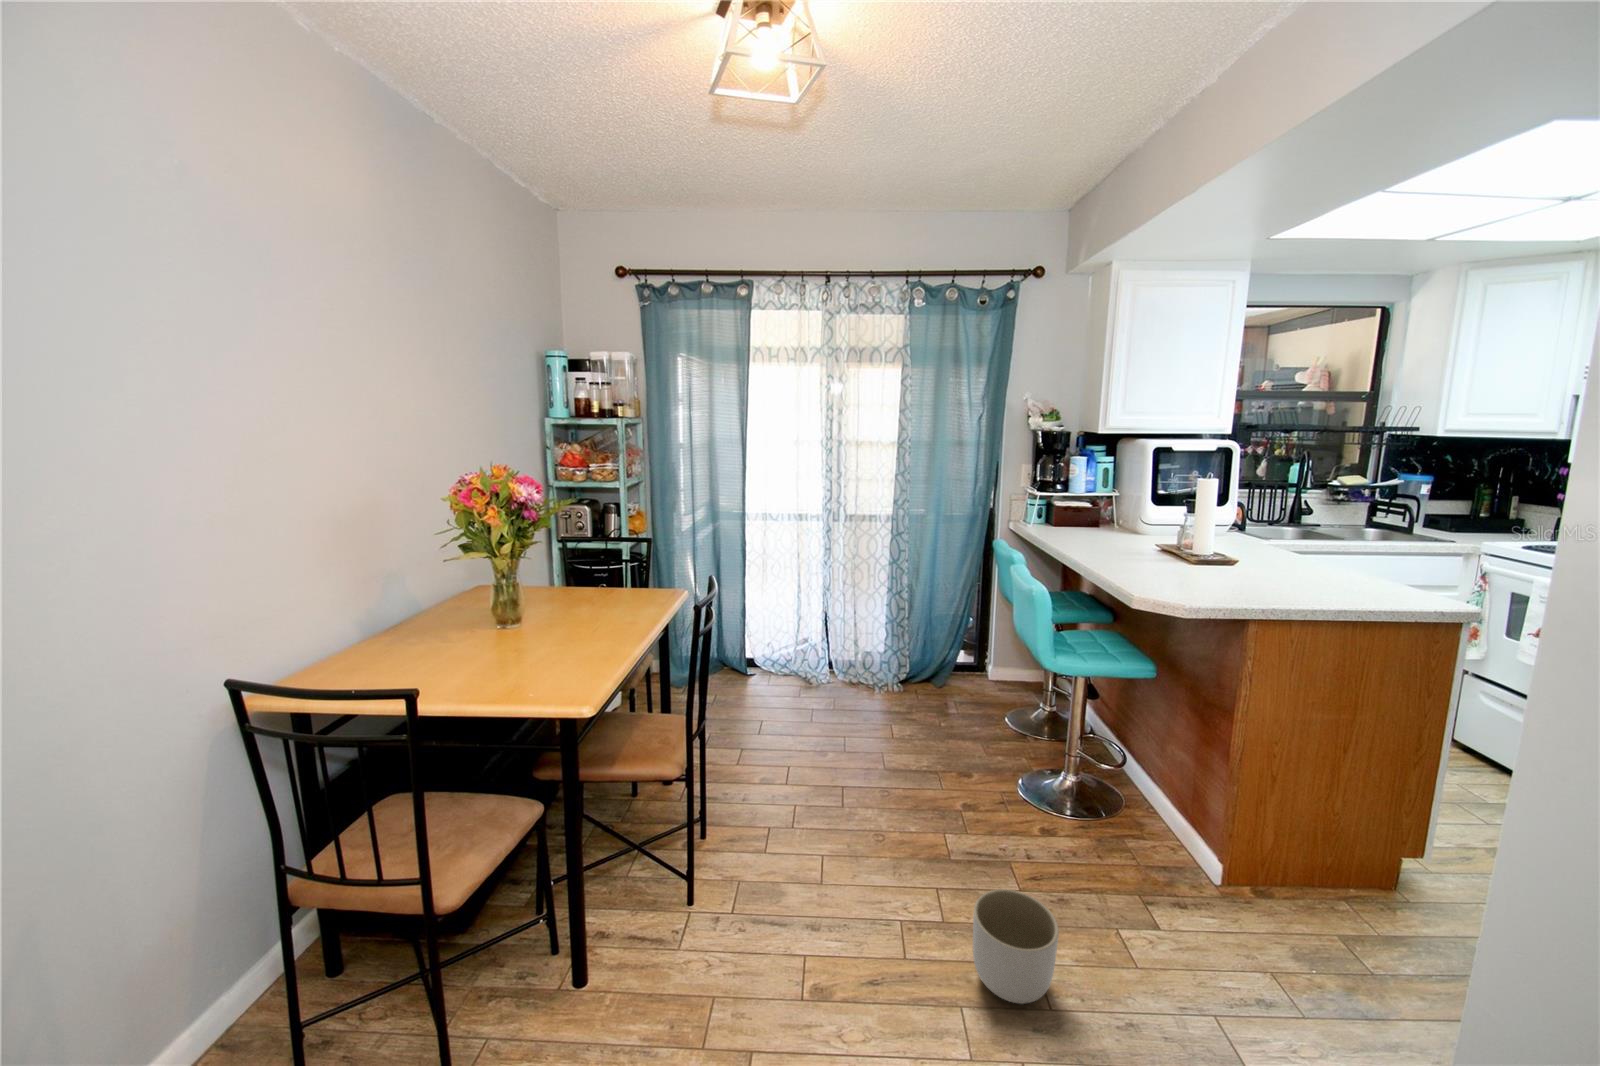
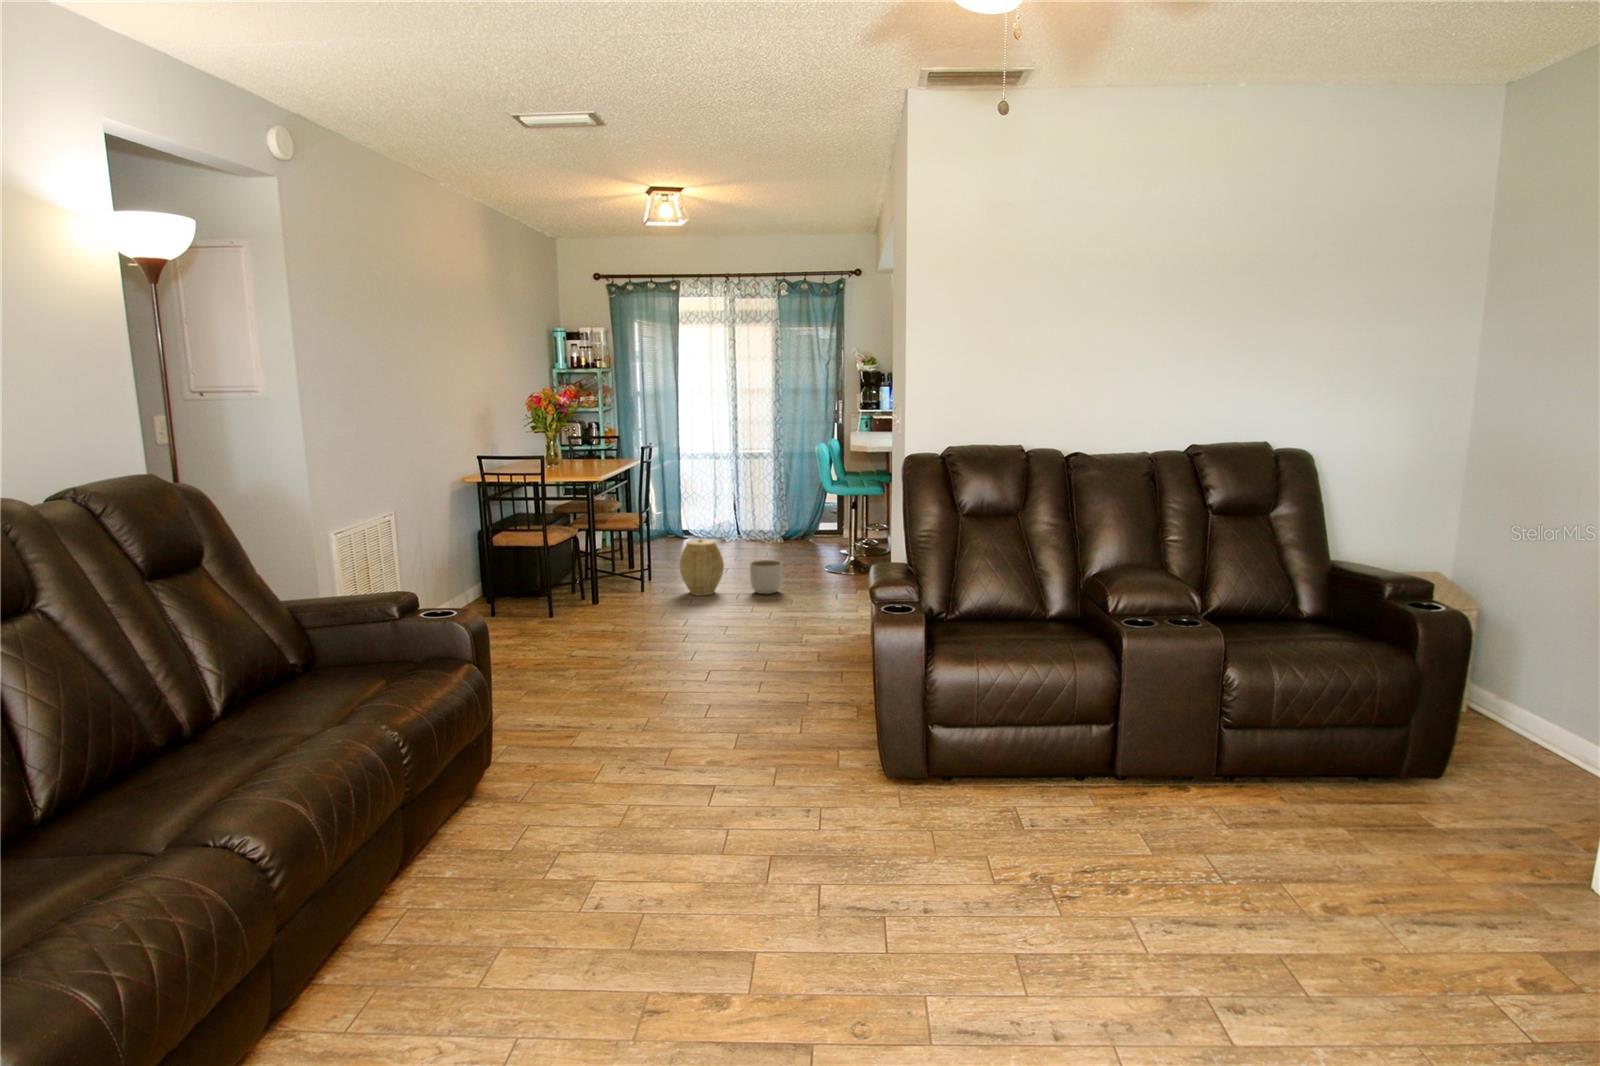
woven basket: none [802,847,912,1009] -> present [679,539,724,596]

